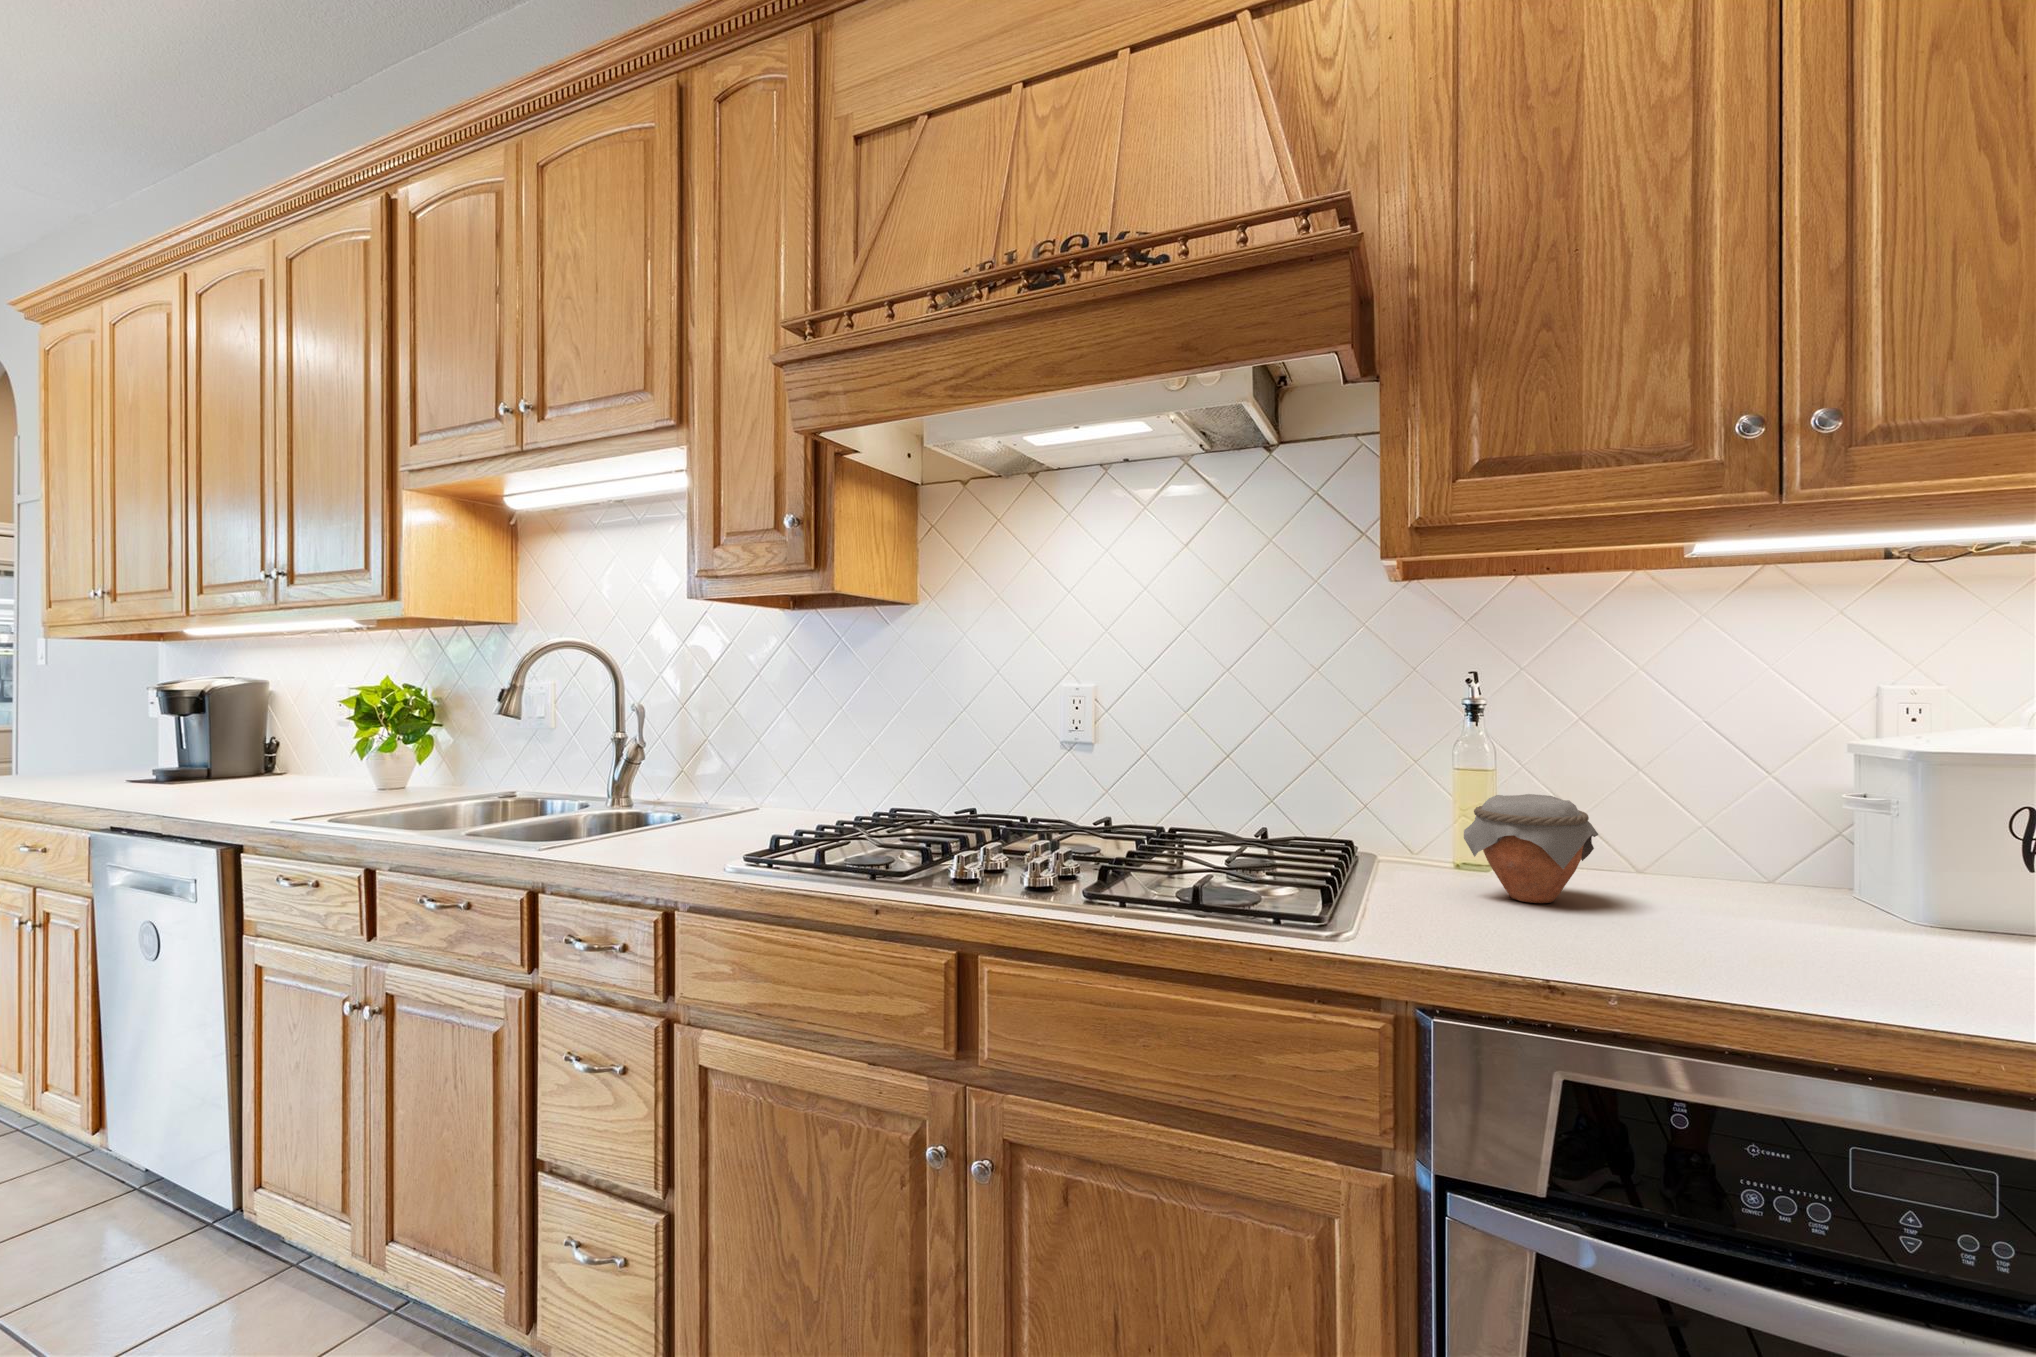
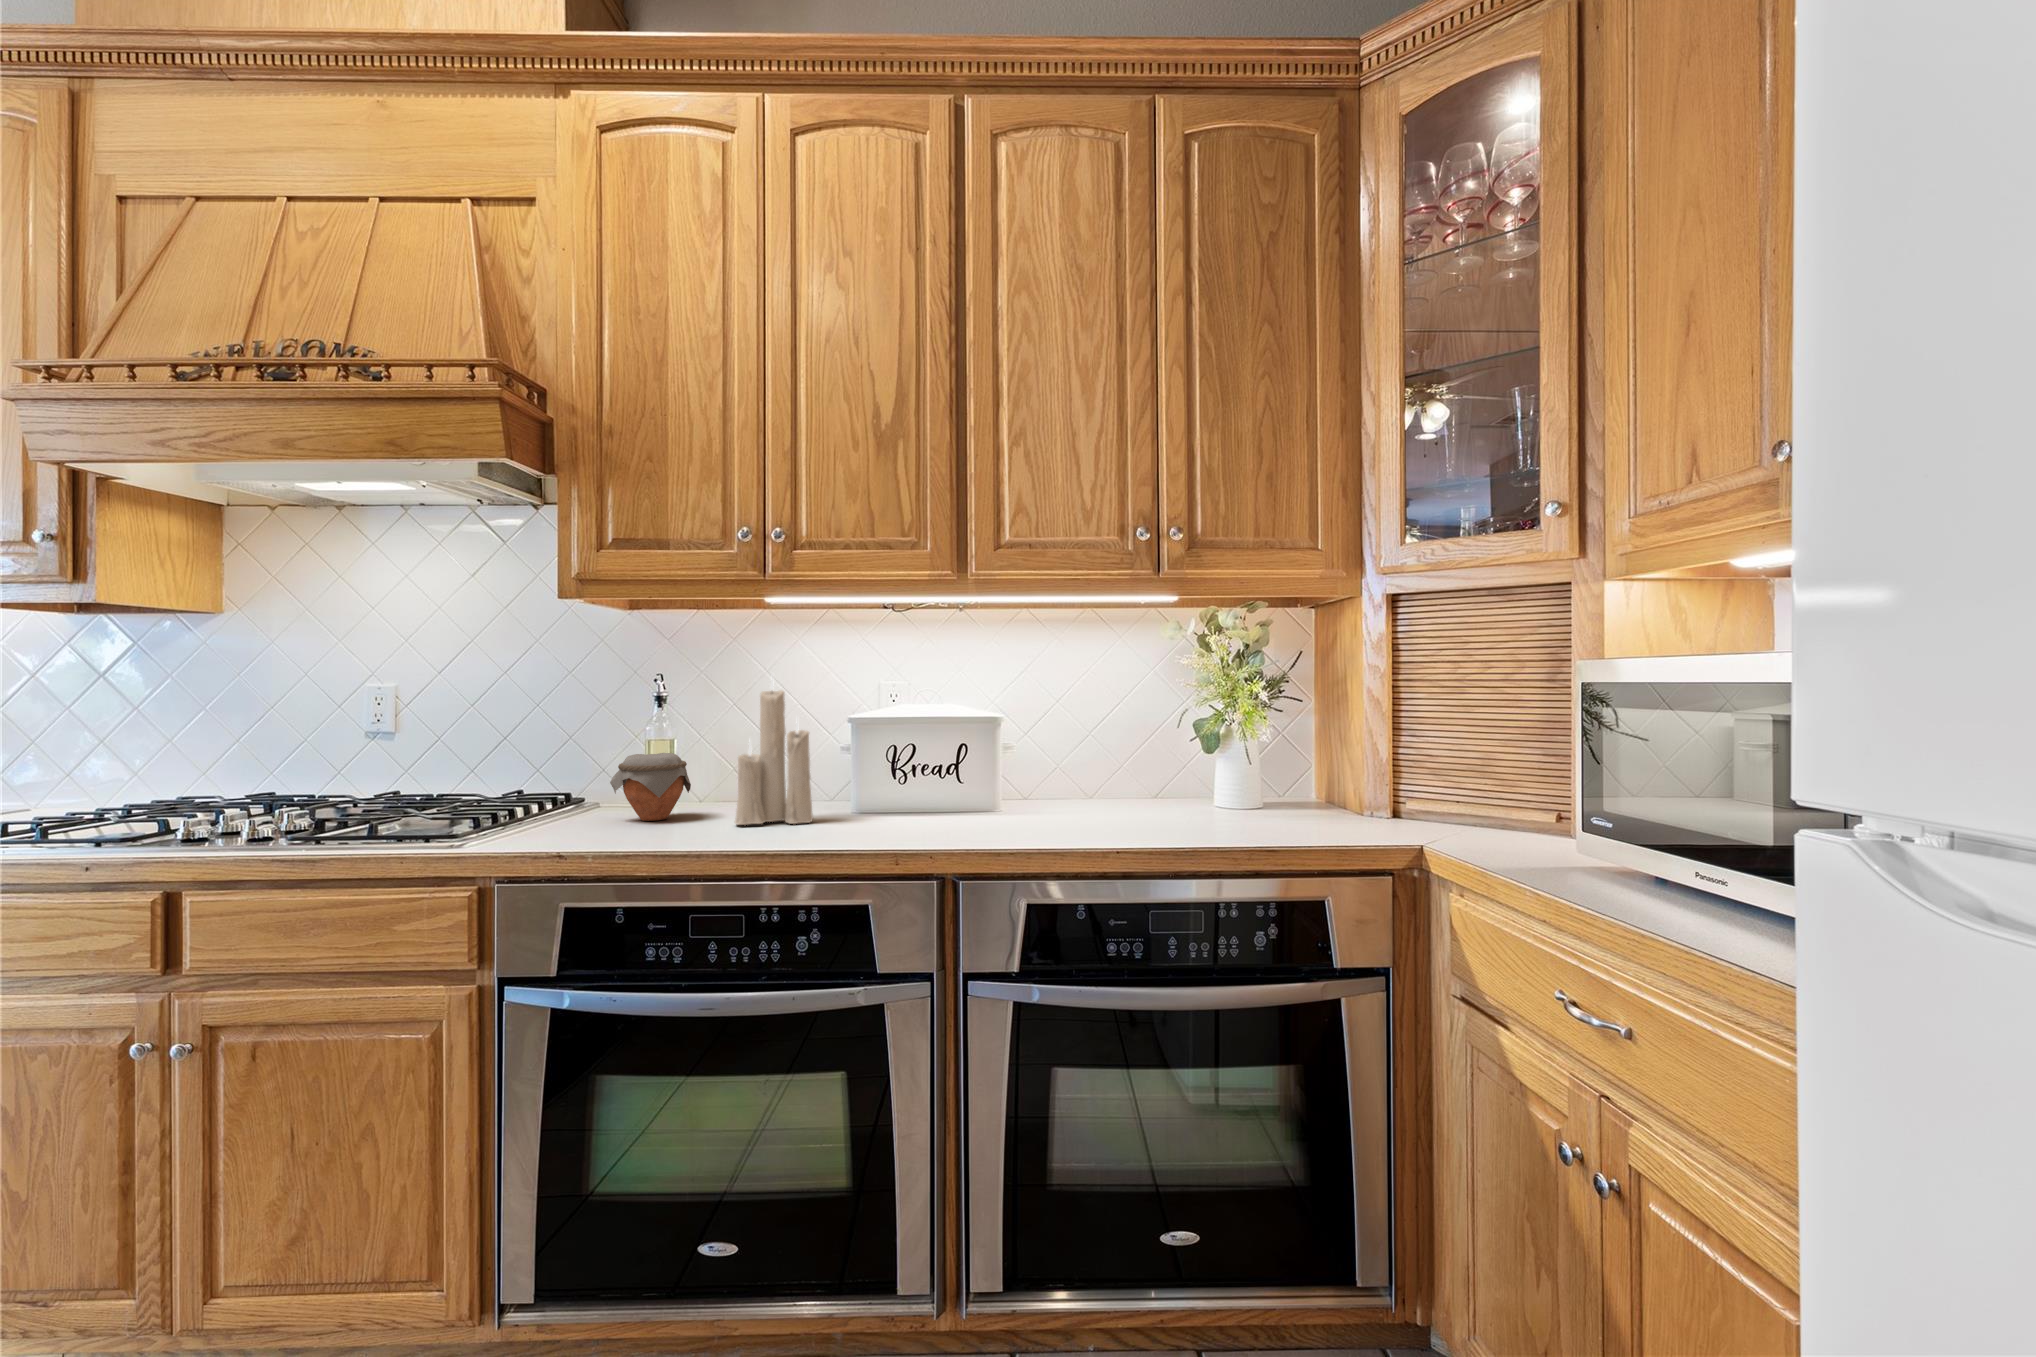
candle: none [1721,653,1884,940] -> present [735,680,813,825]

